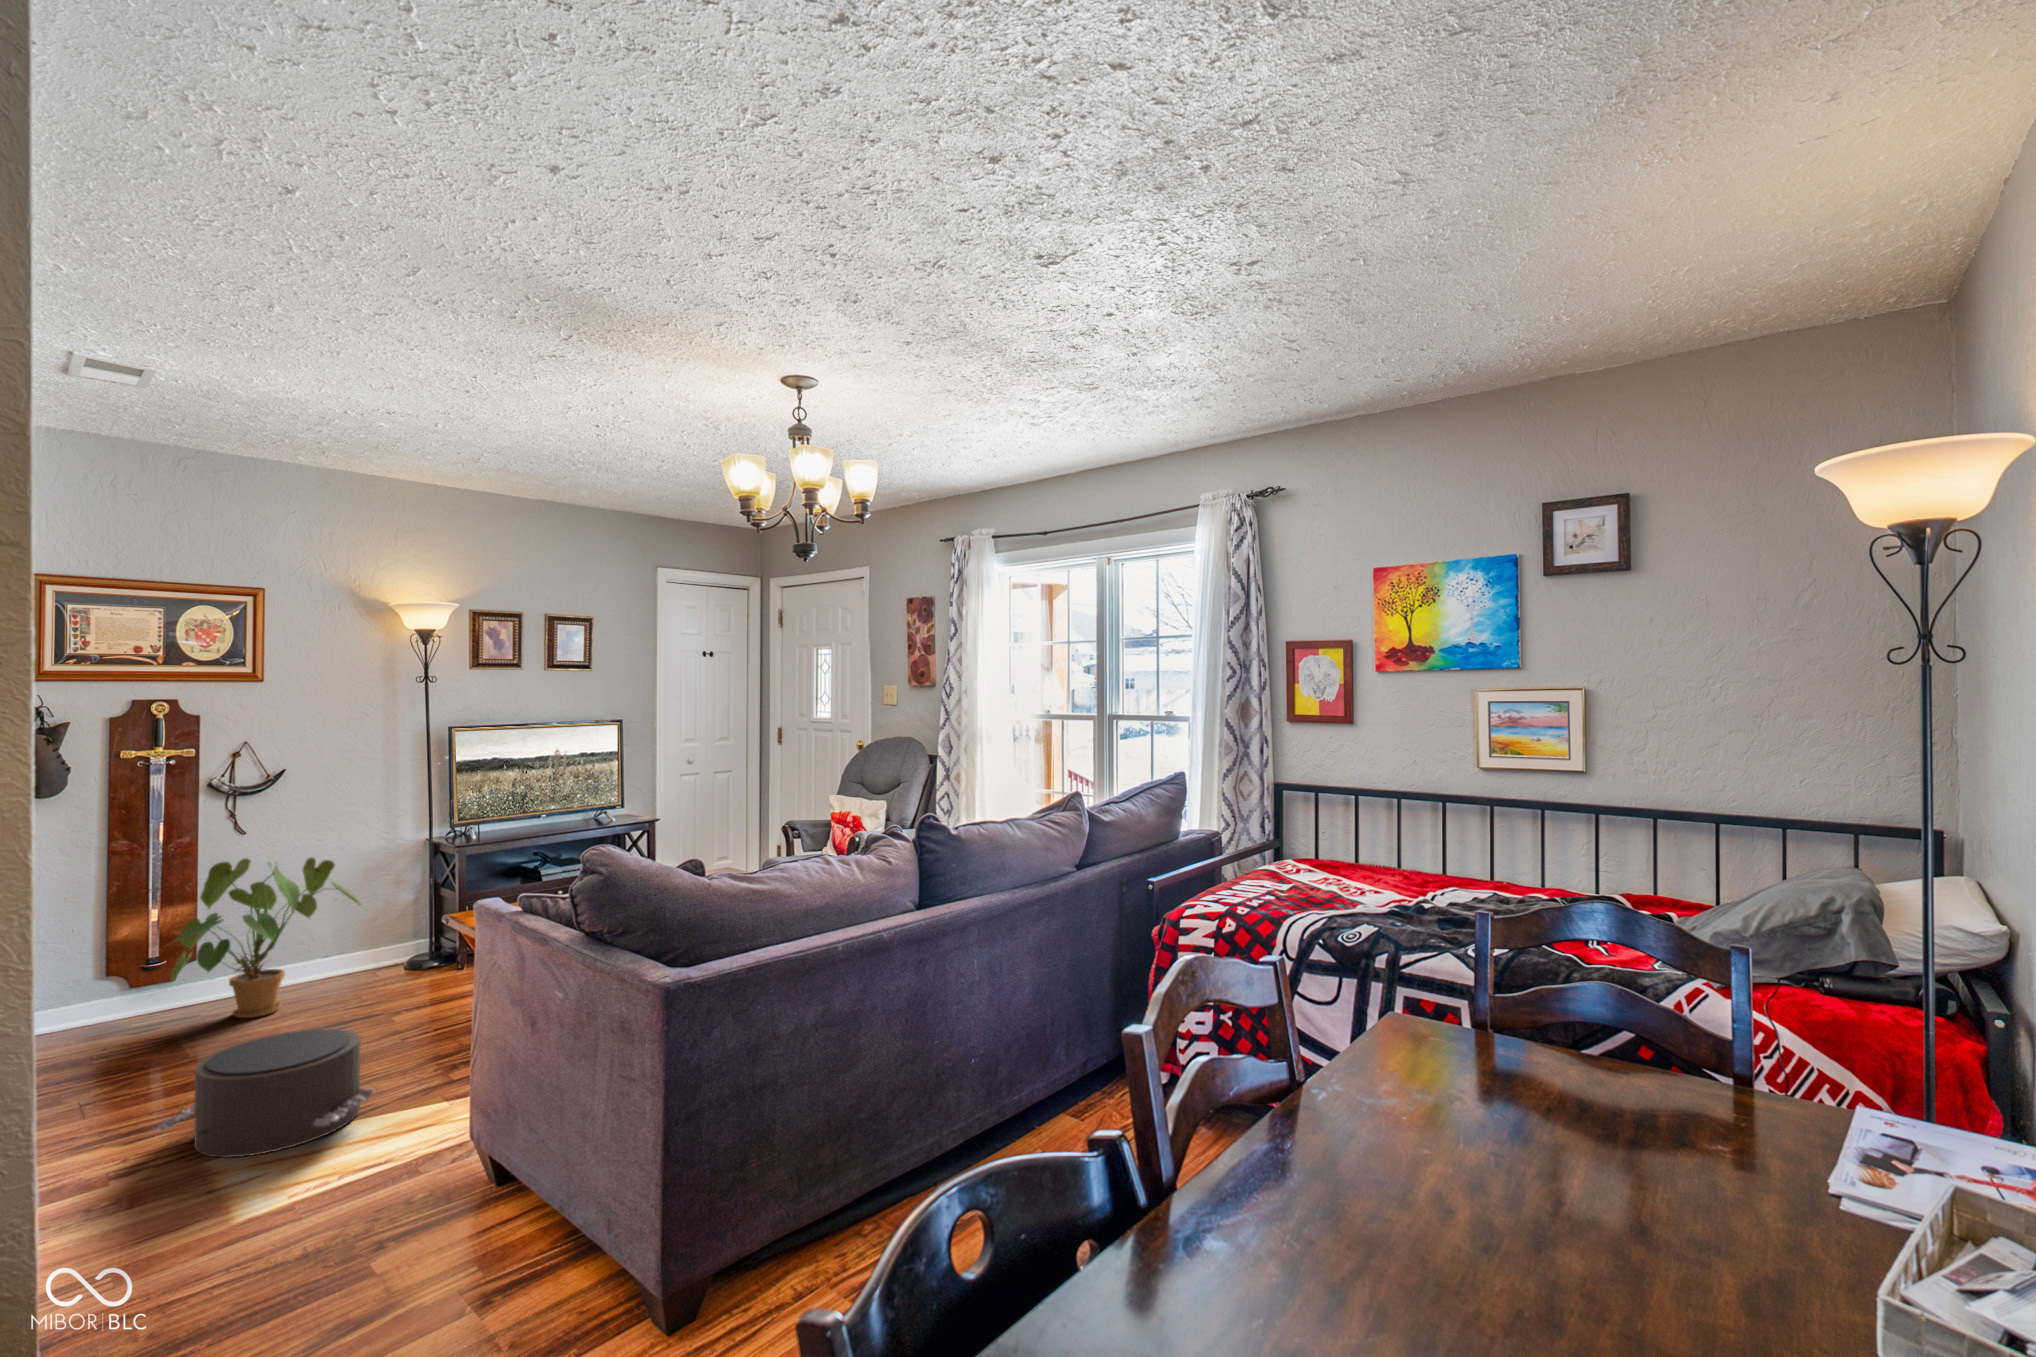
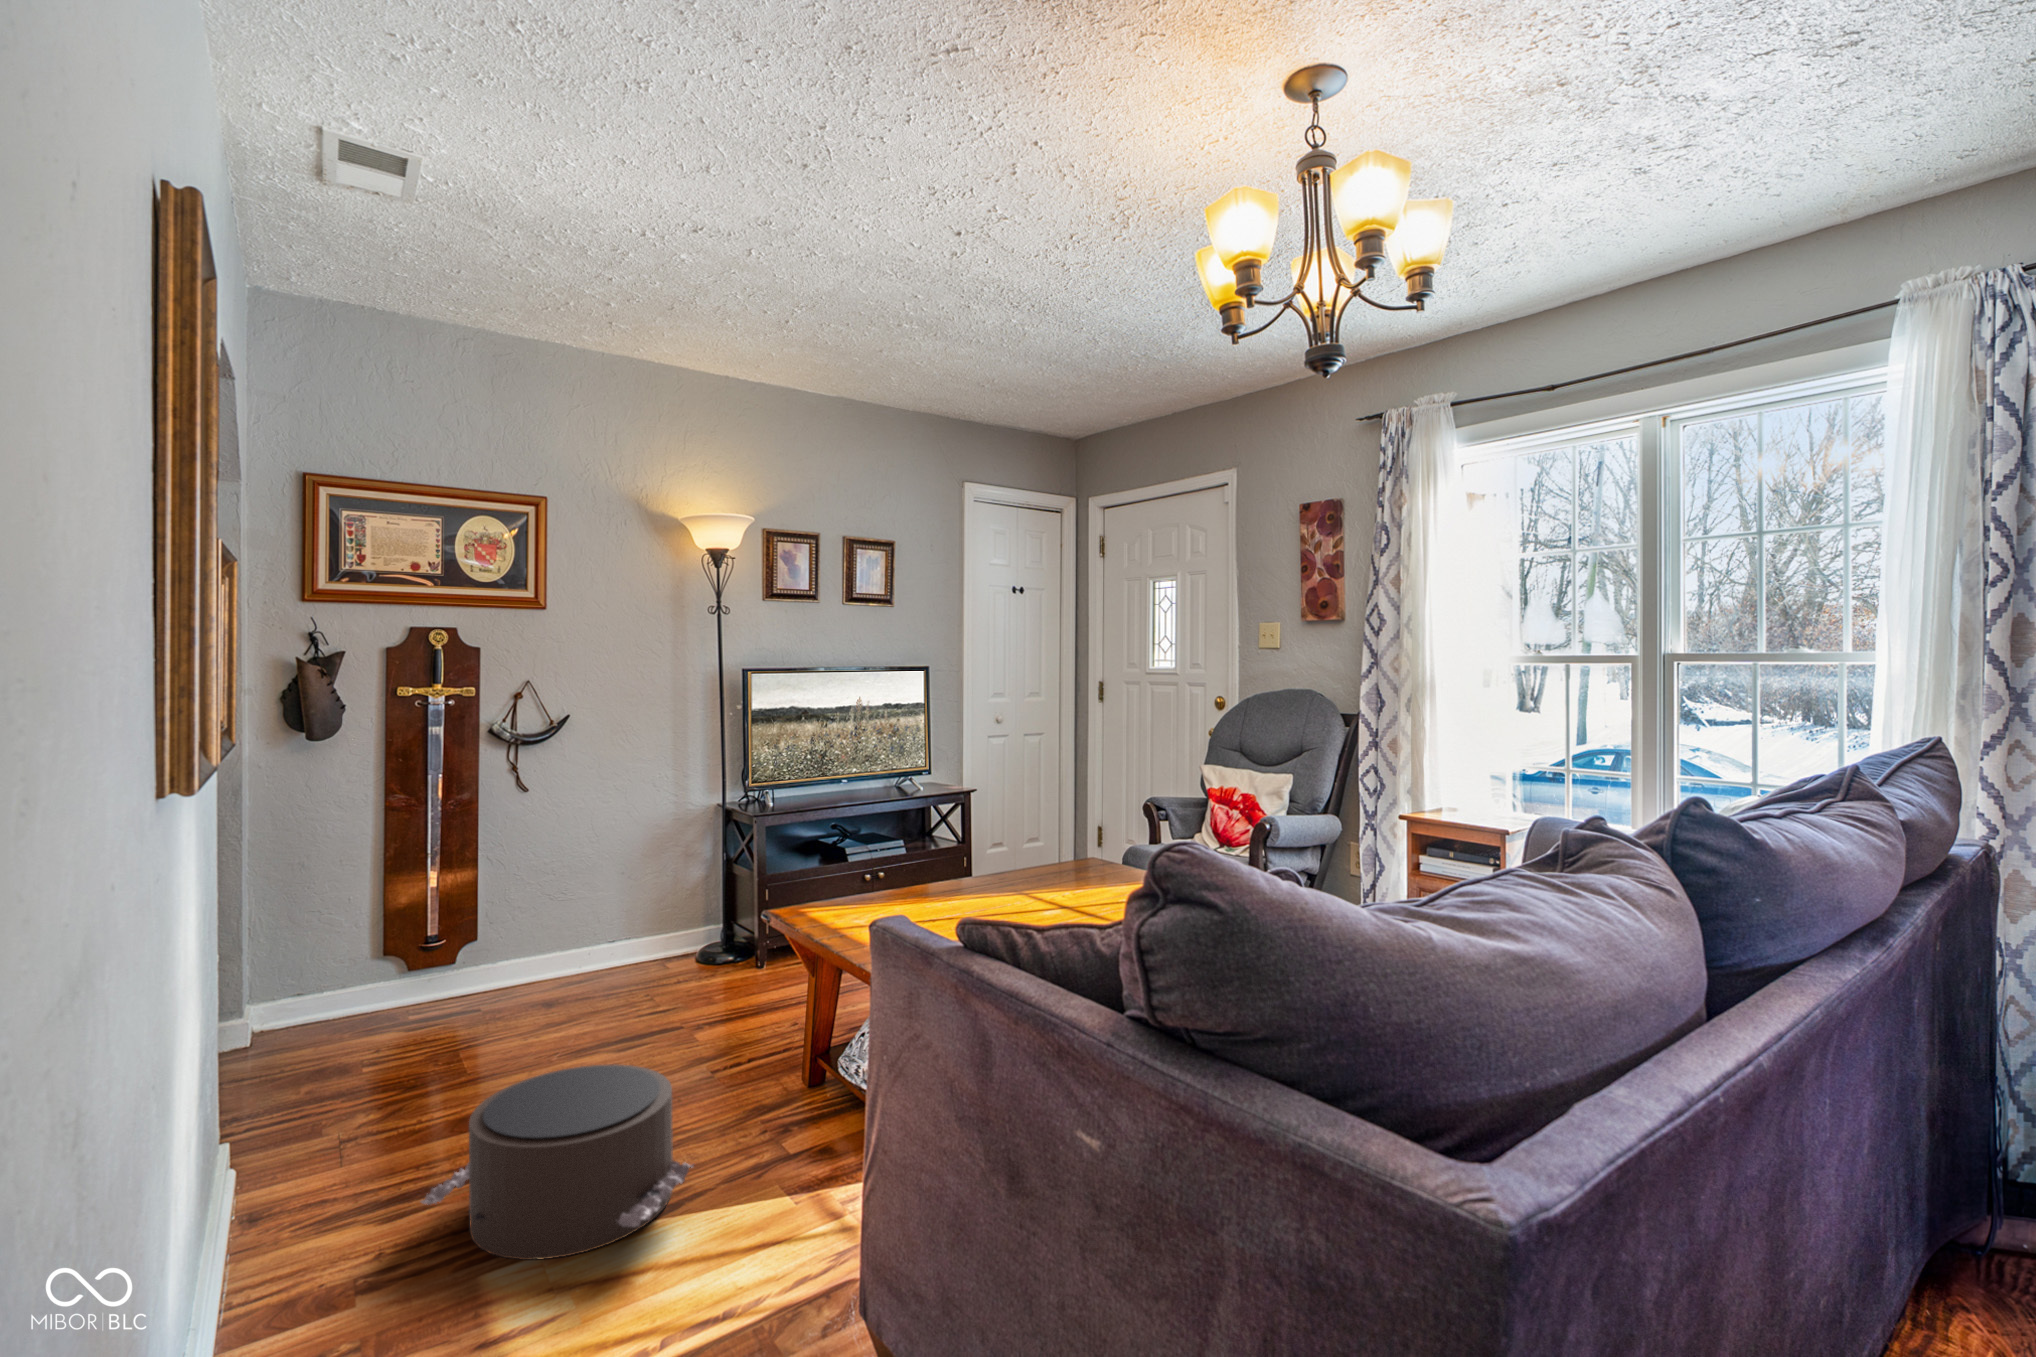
house plant: present [171,857,362,1018] -> none [444,820,661,1018]

